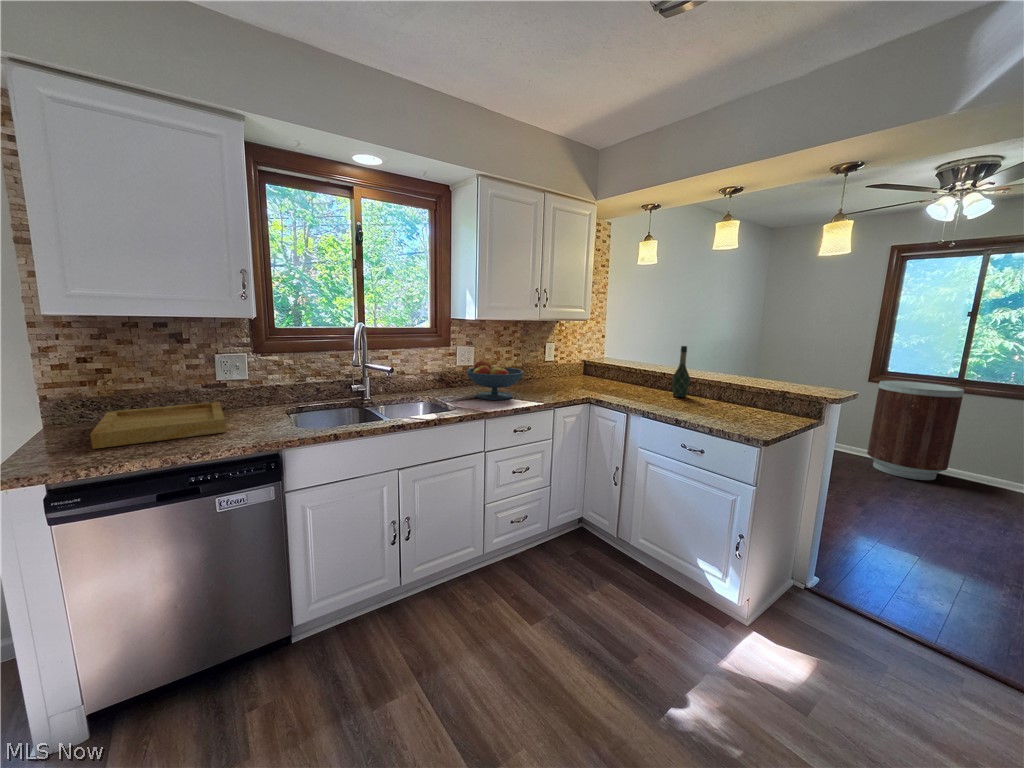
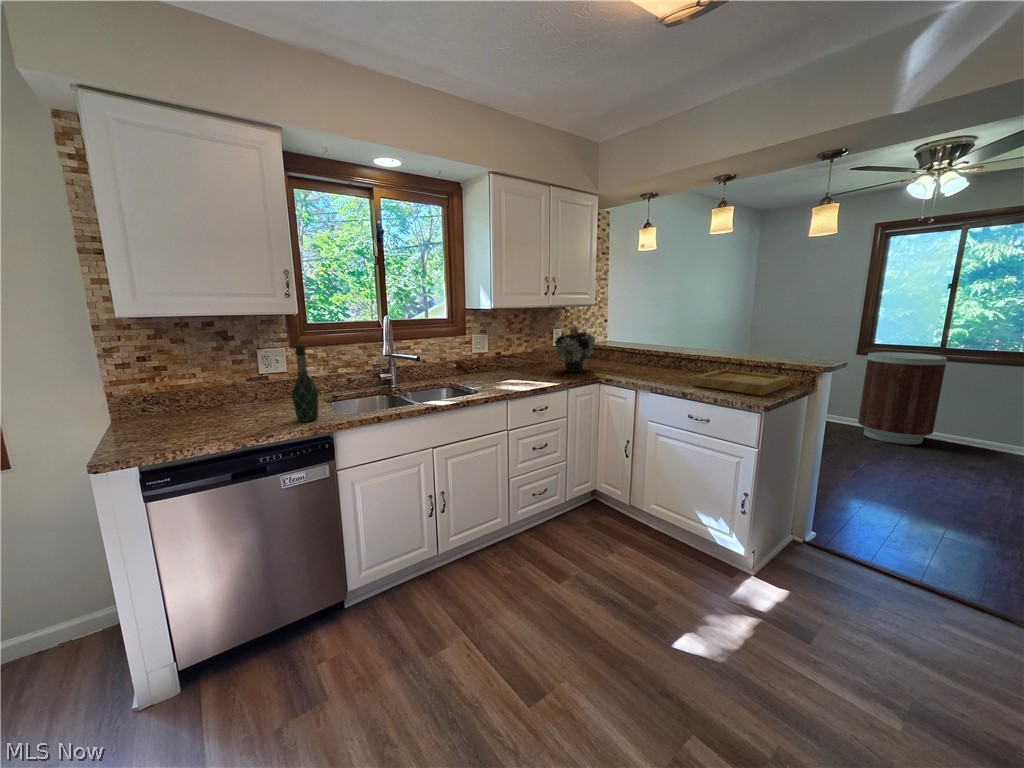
flower arrangement: none [544,340,587,390] -> present [555,325,595,372]
wine bottle: present [672,346,690,397] -> present [292,345,318,422]
fruit bowl: present [466,360,524,400] -> none [485,346,538,383]
tray: present [90,402,226,449] -> present [692,369,790,396]

